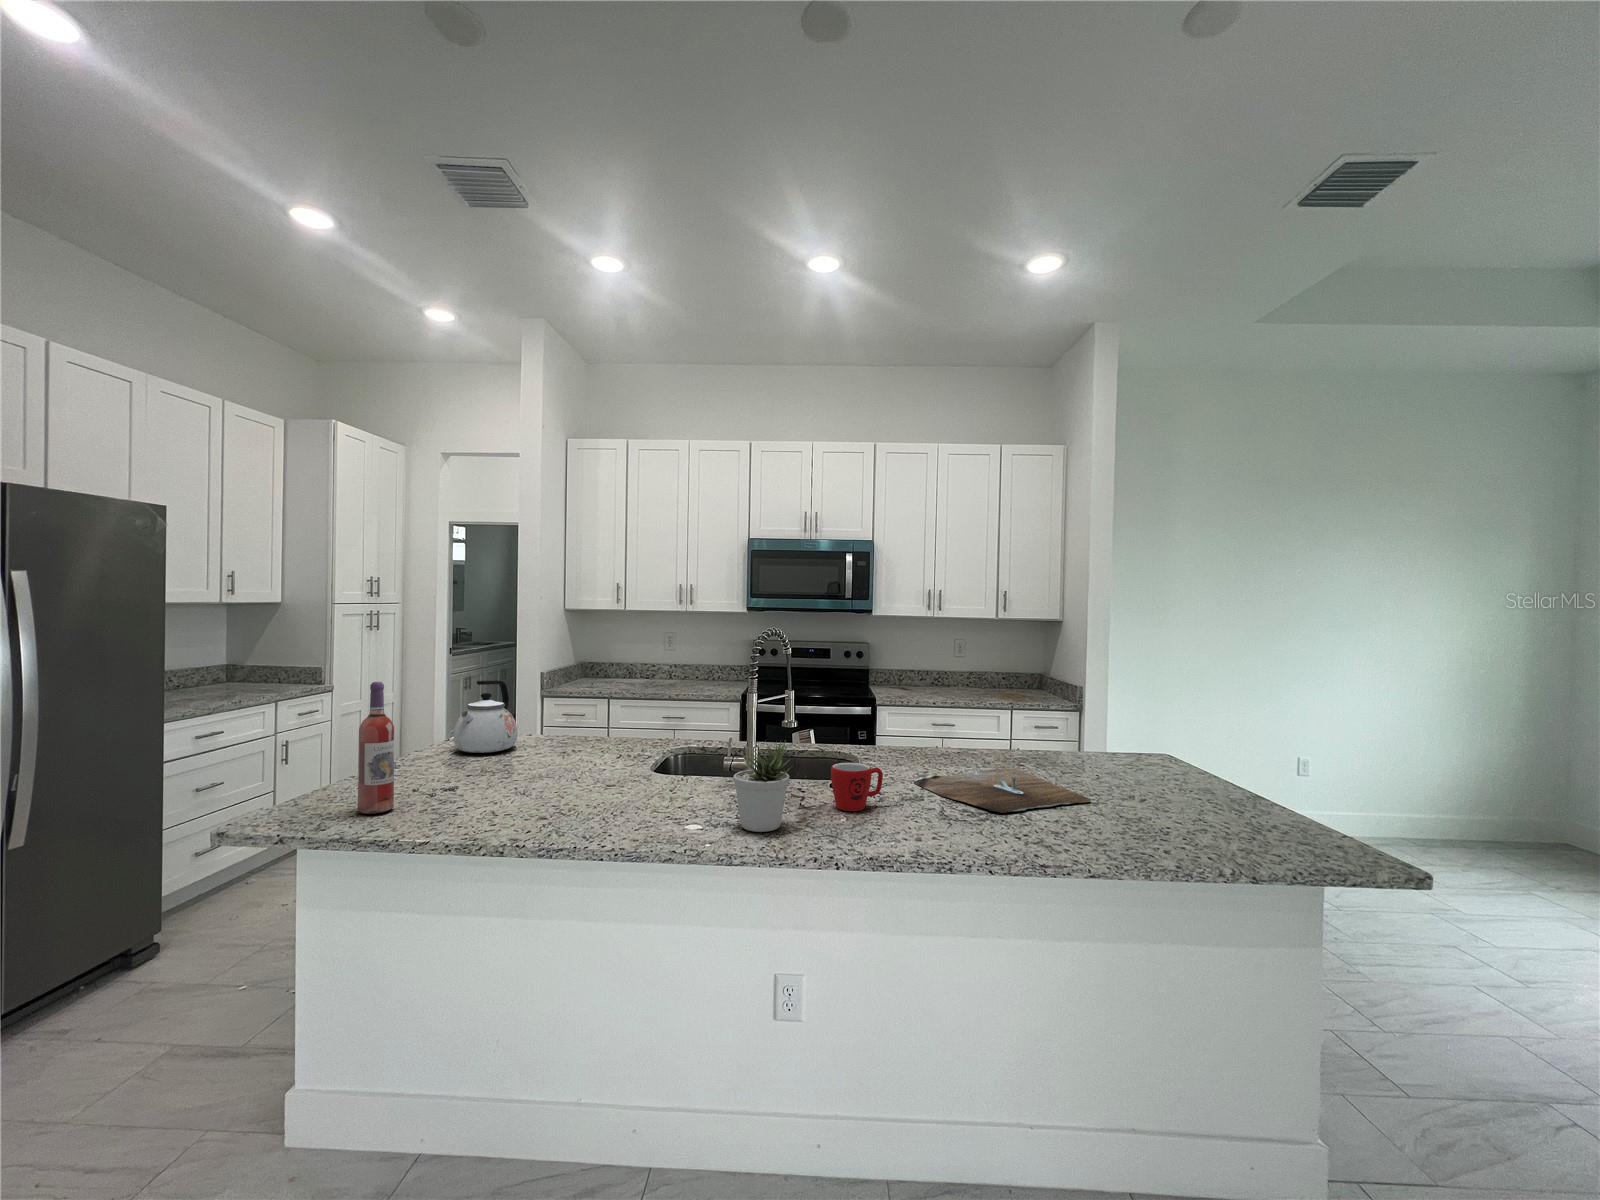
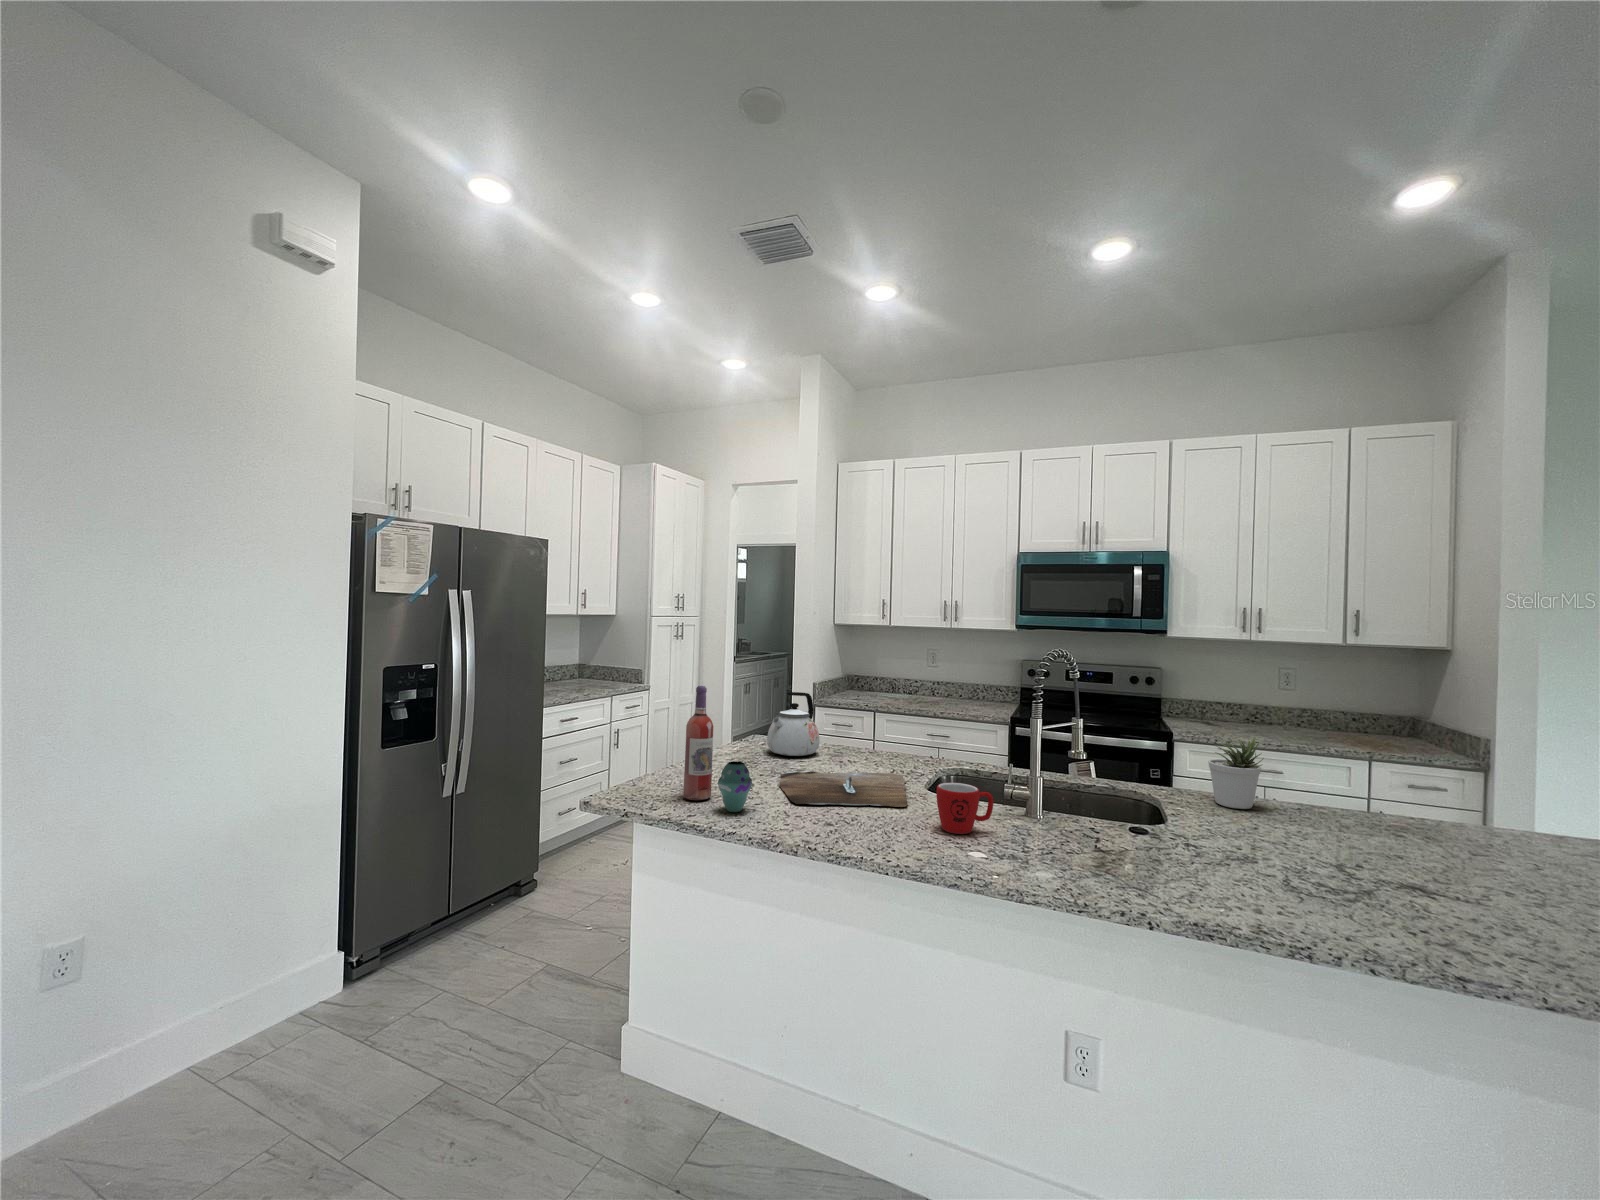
potted plant: present [734,742,792,832] -> present [1208,738,1264,809]
mug: present [831,763,883,811] -> present [936,783,994,834]
vase: none [405,764,447,821] -> present [718,761,752,812]
cutting board: present [914,768,1091,813] -> present [780,769,908,807]

